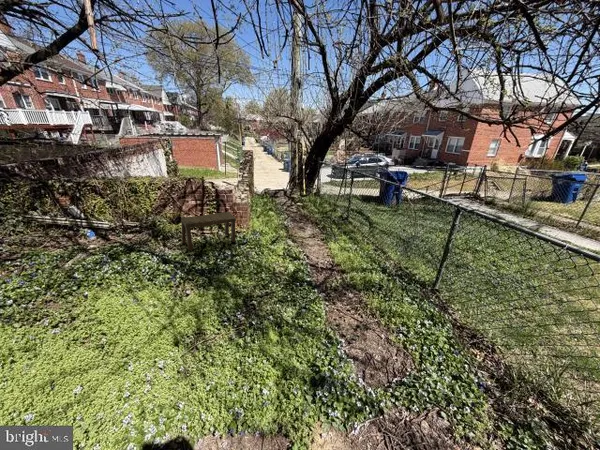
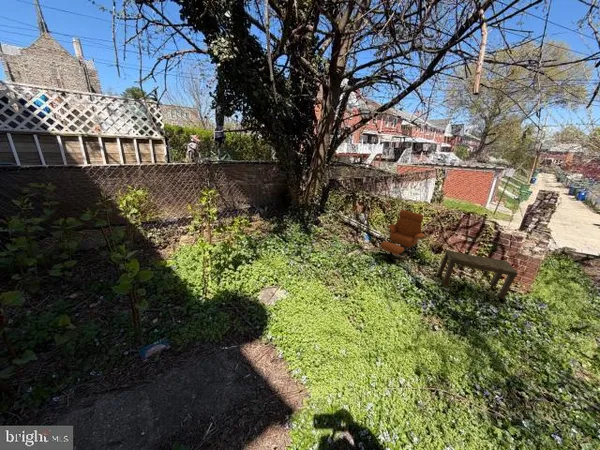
lounge chair: none [110,189,158,252] -> present [380,210,424,263]

